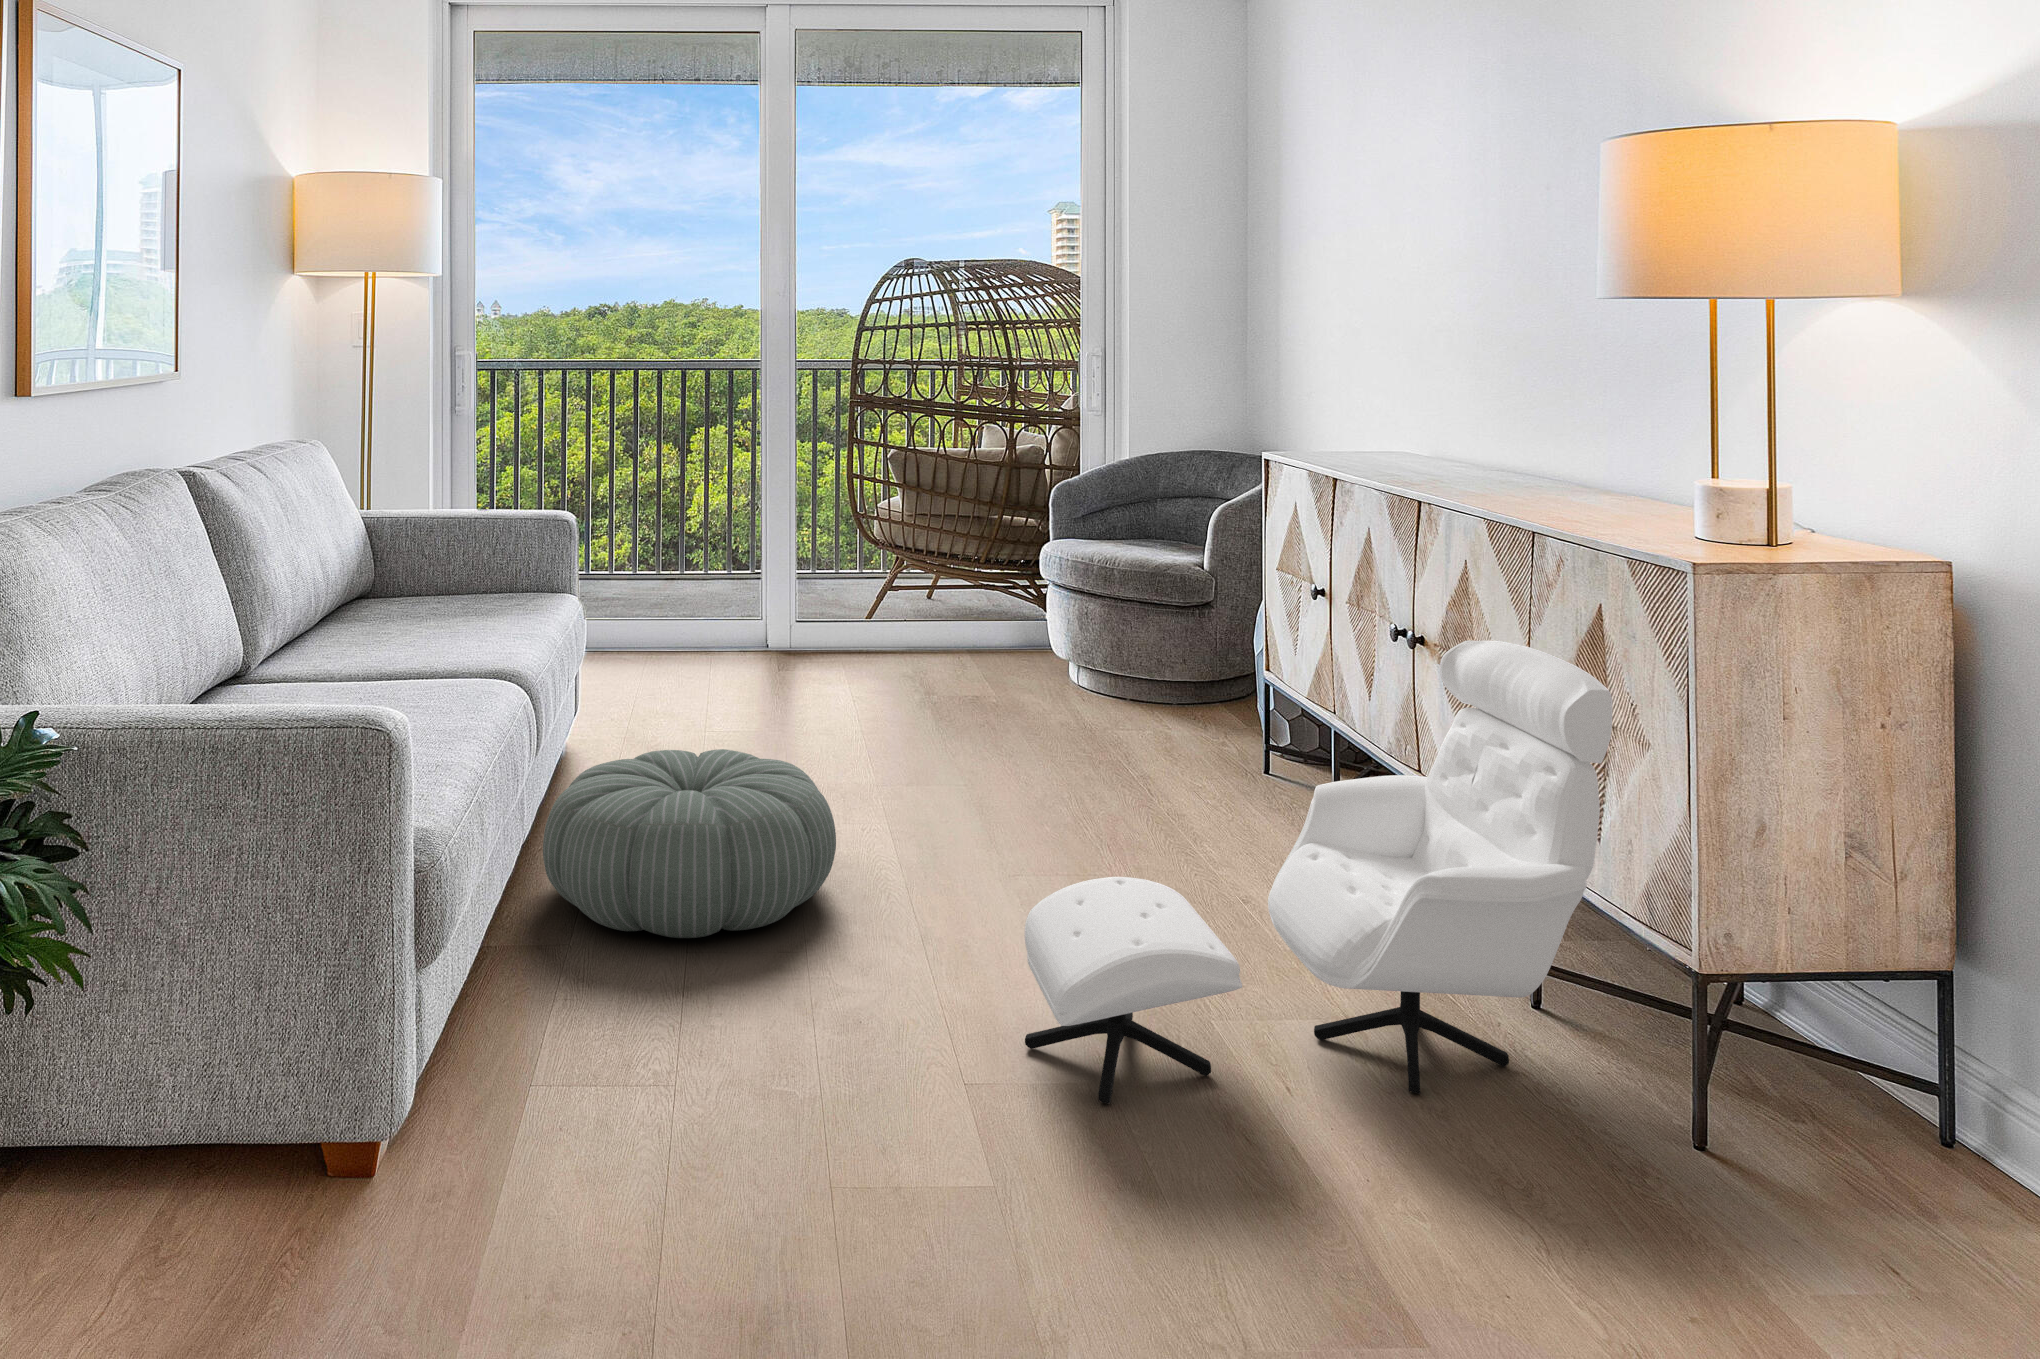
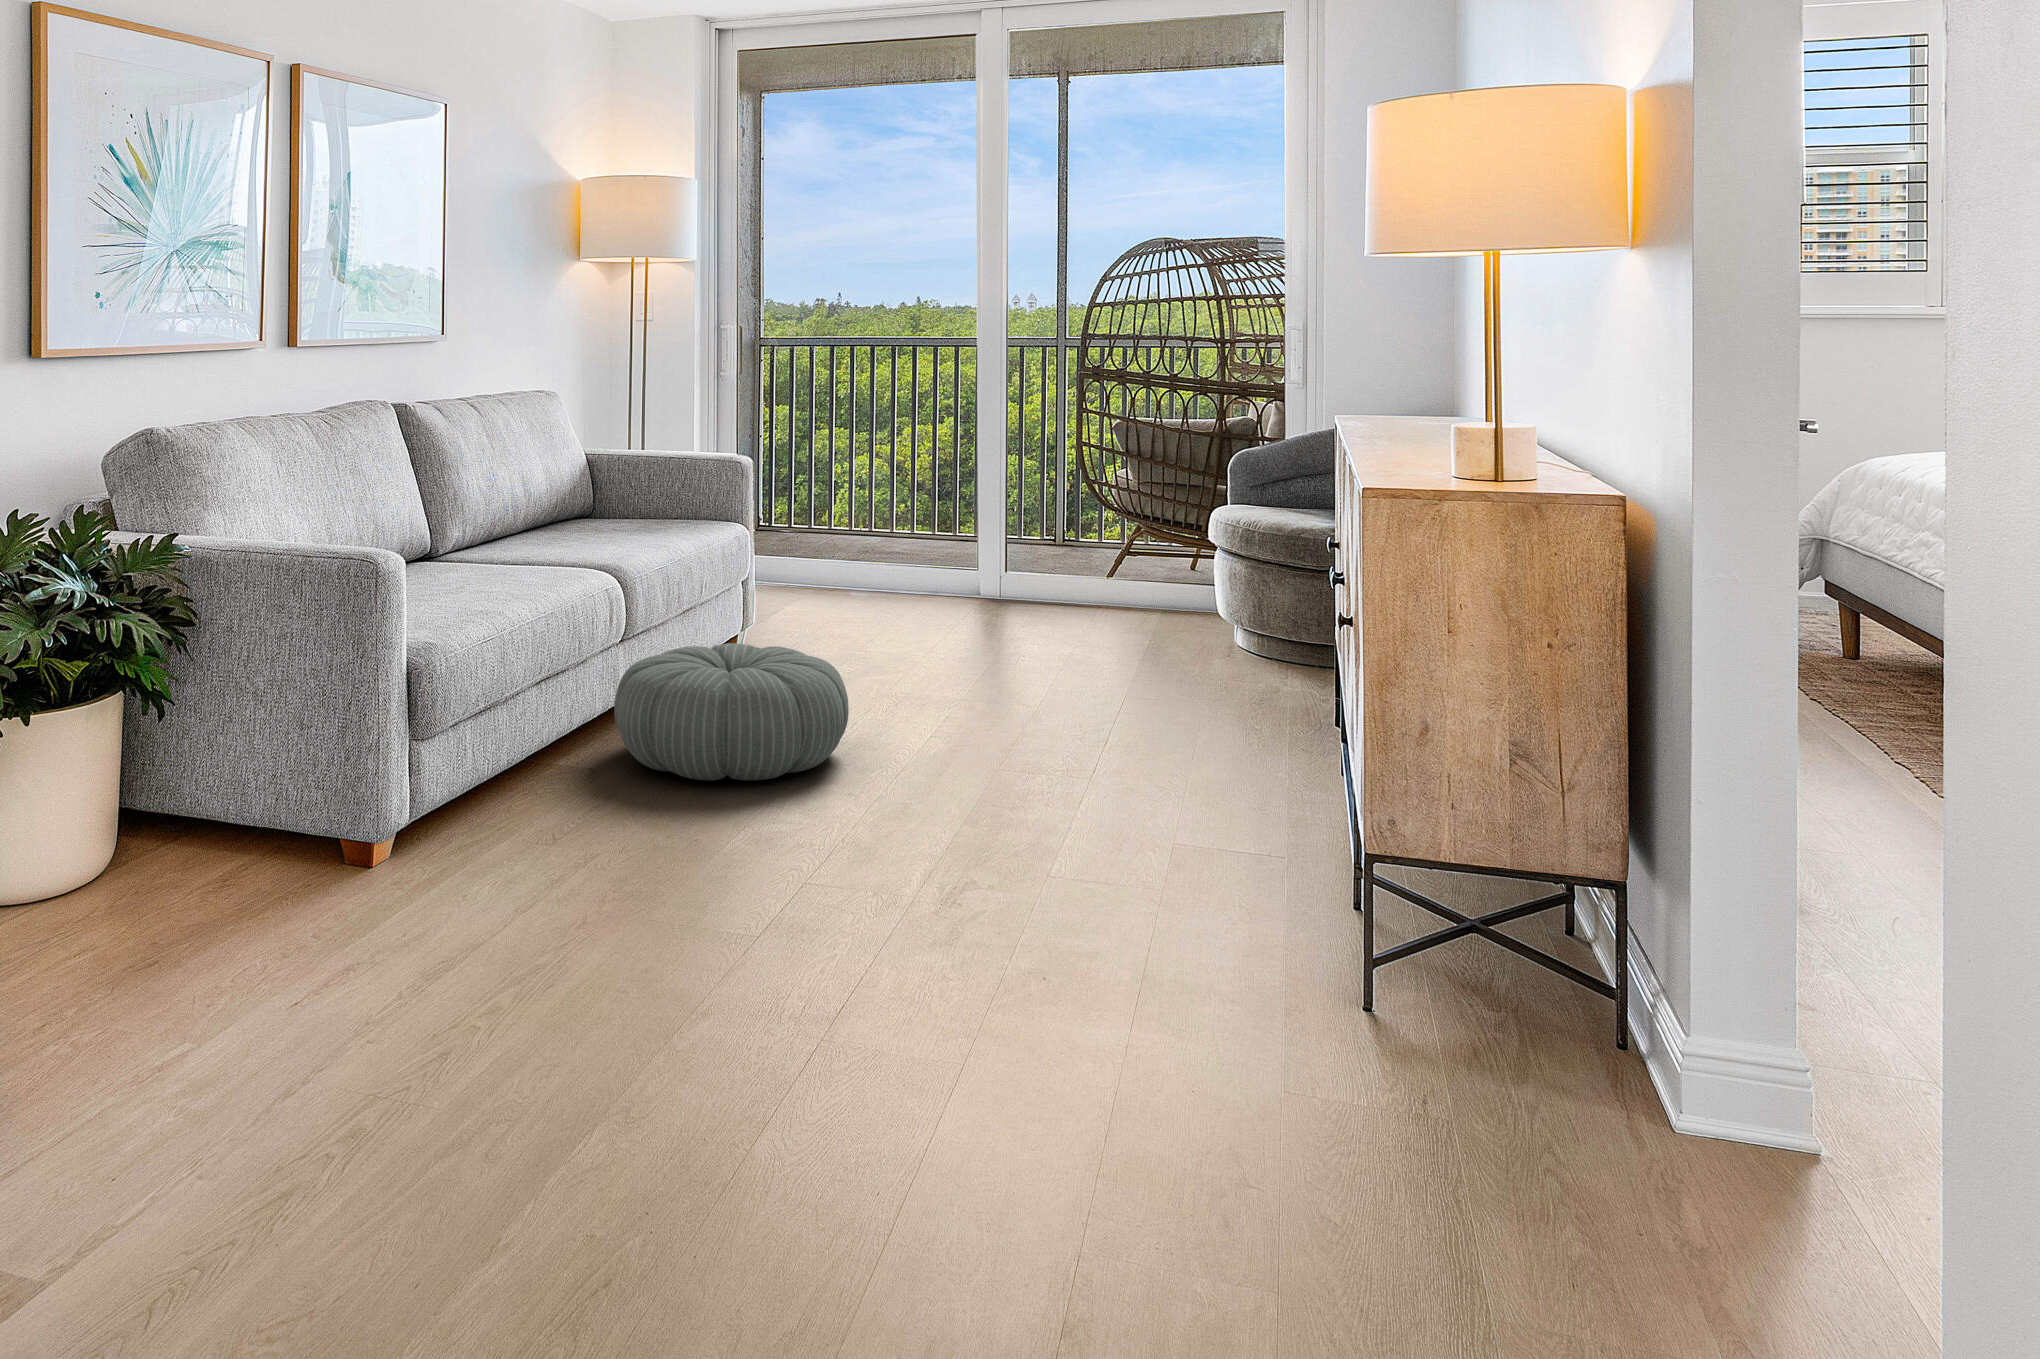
armchair: present [1025,640,1613,1104] -> none [856,570,1329,946]

